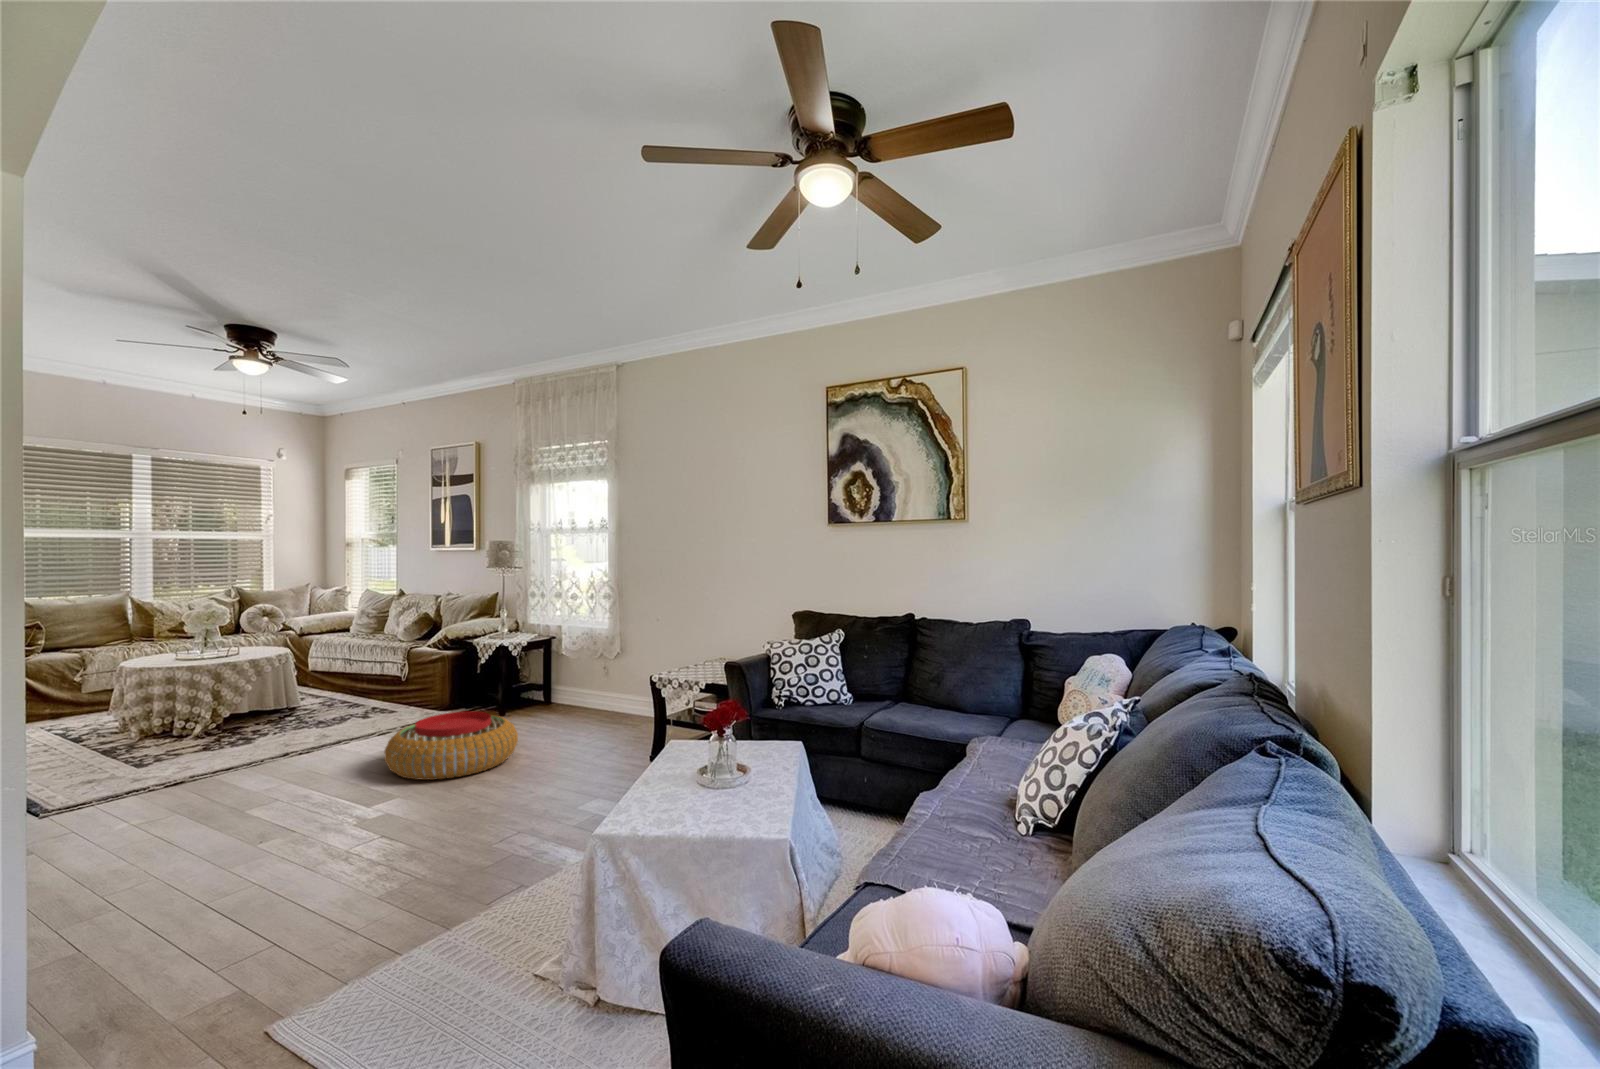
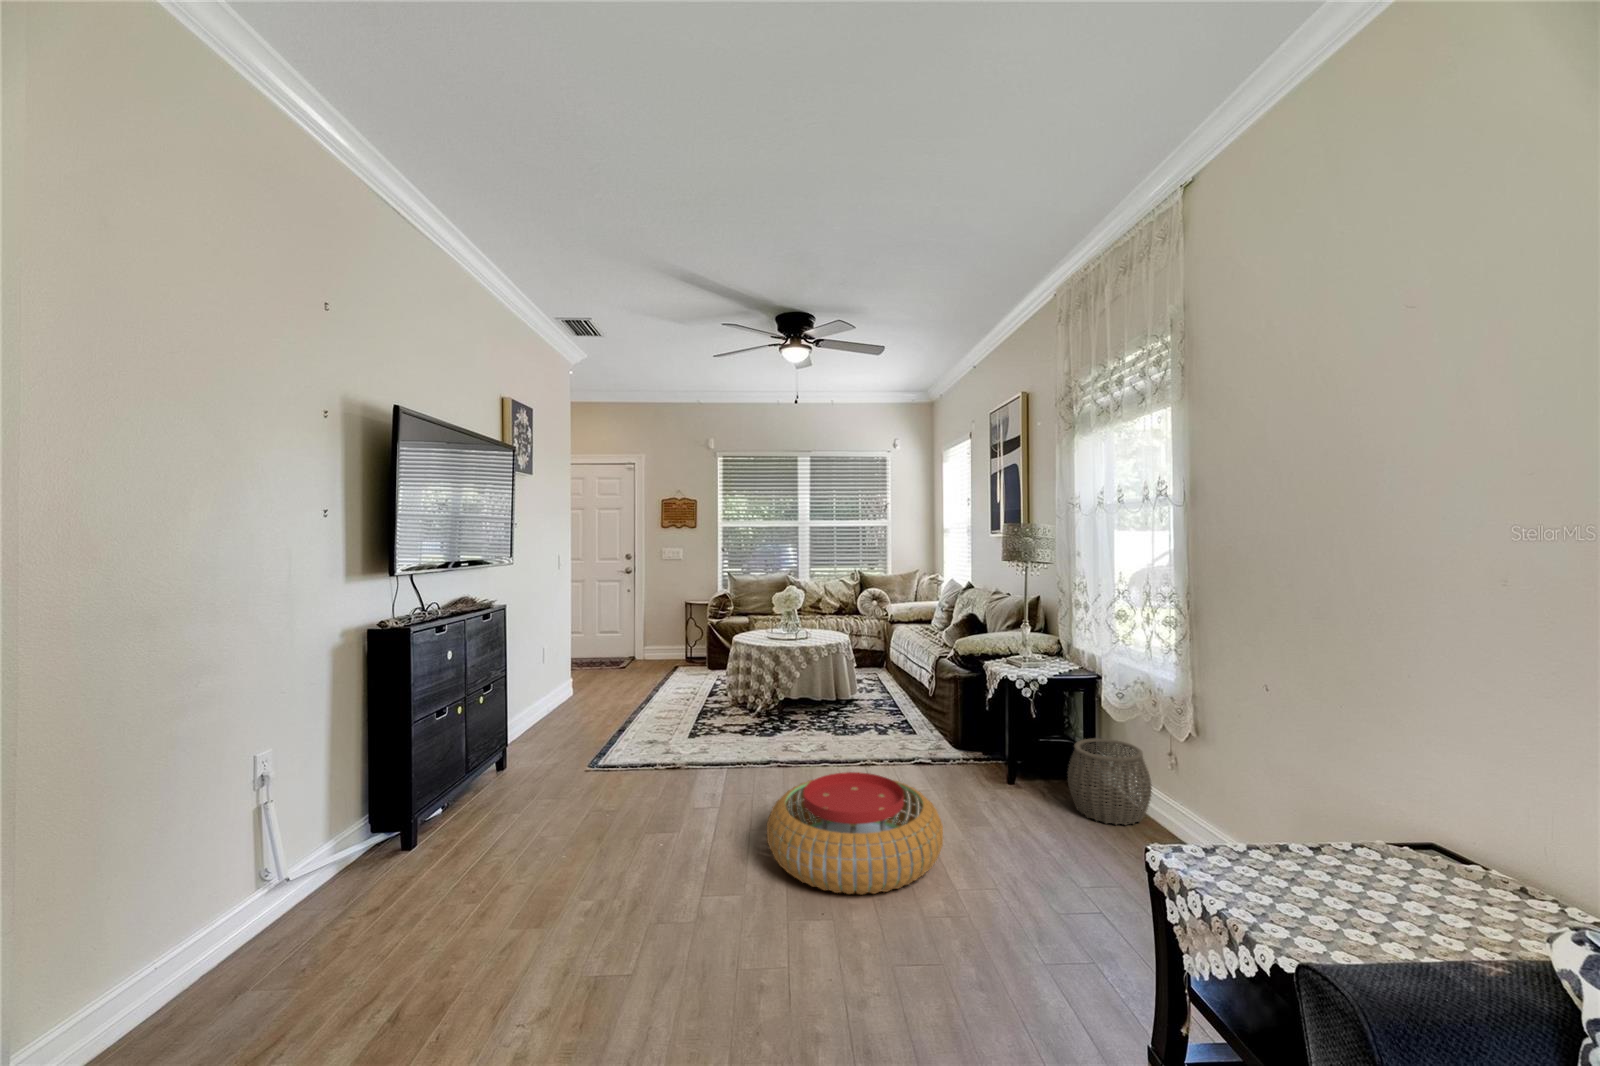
woven basket: none [547,671,595,717] -> present [1068,738,1152,825]

